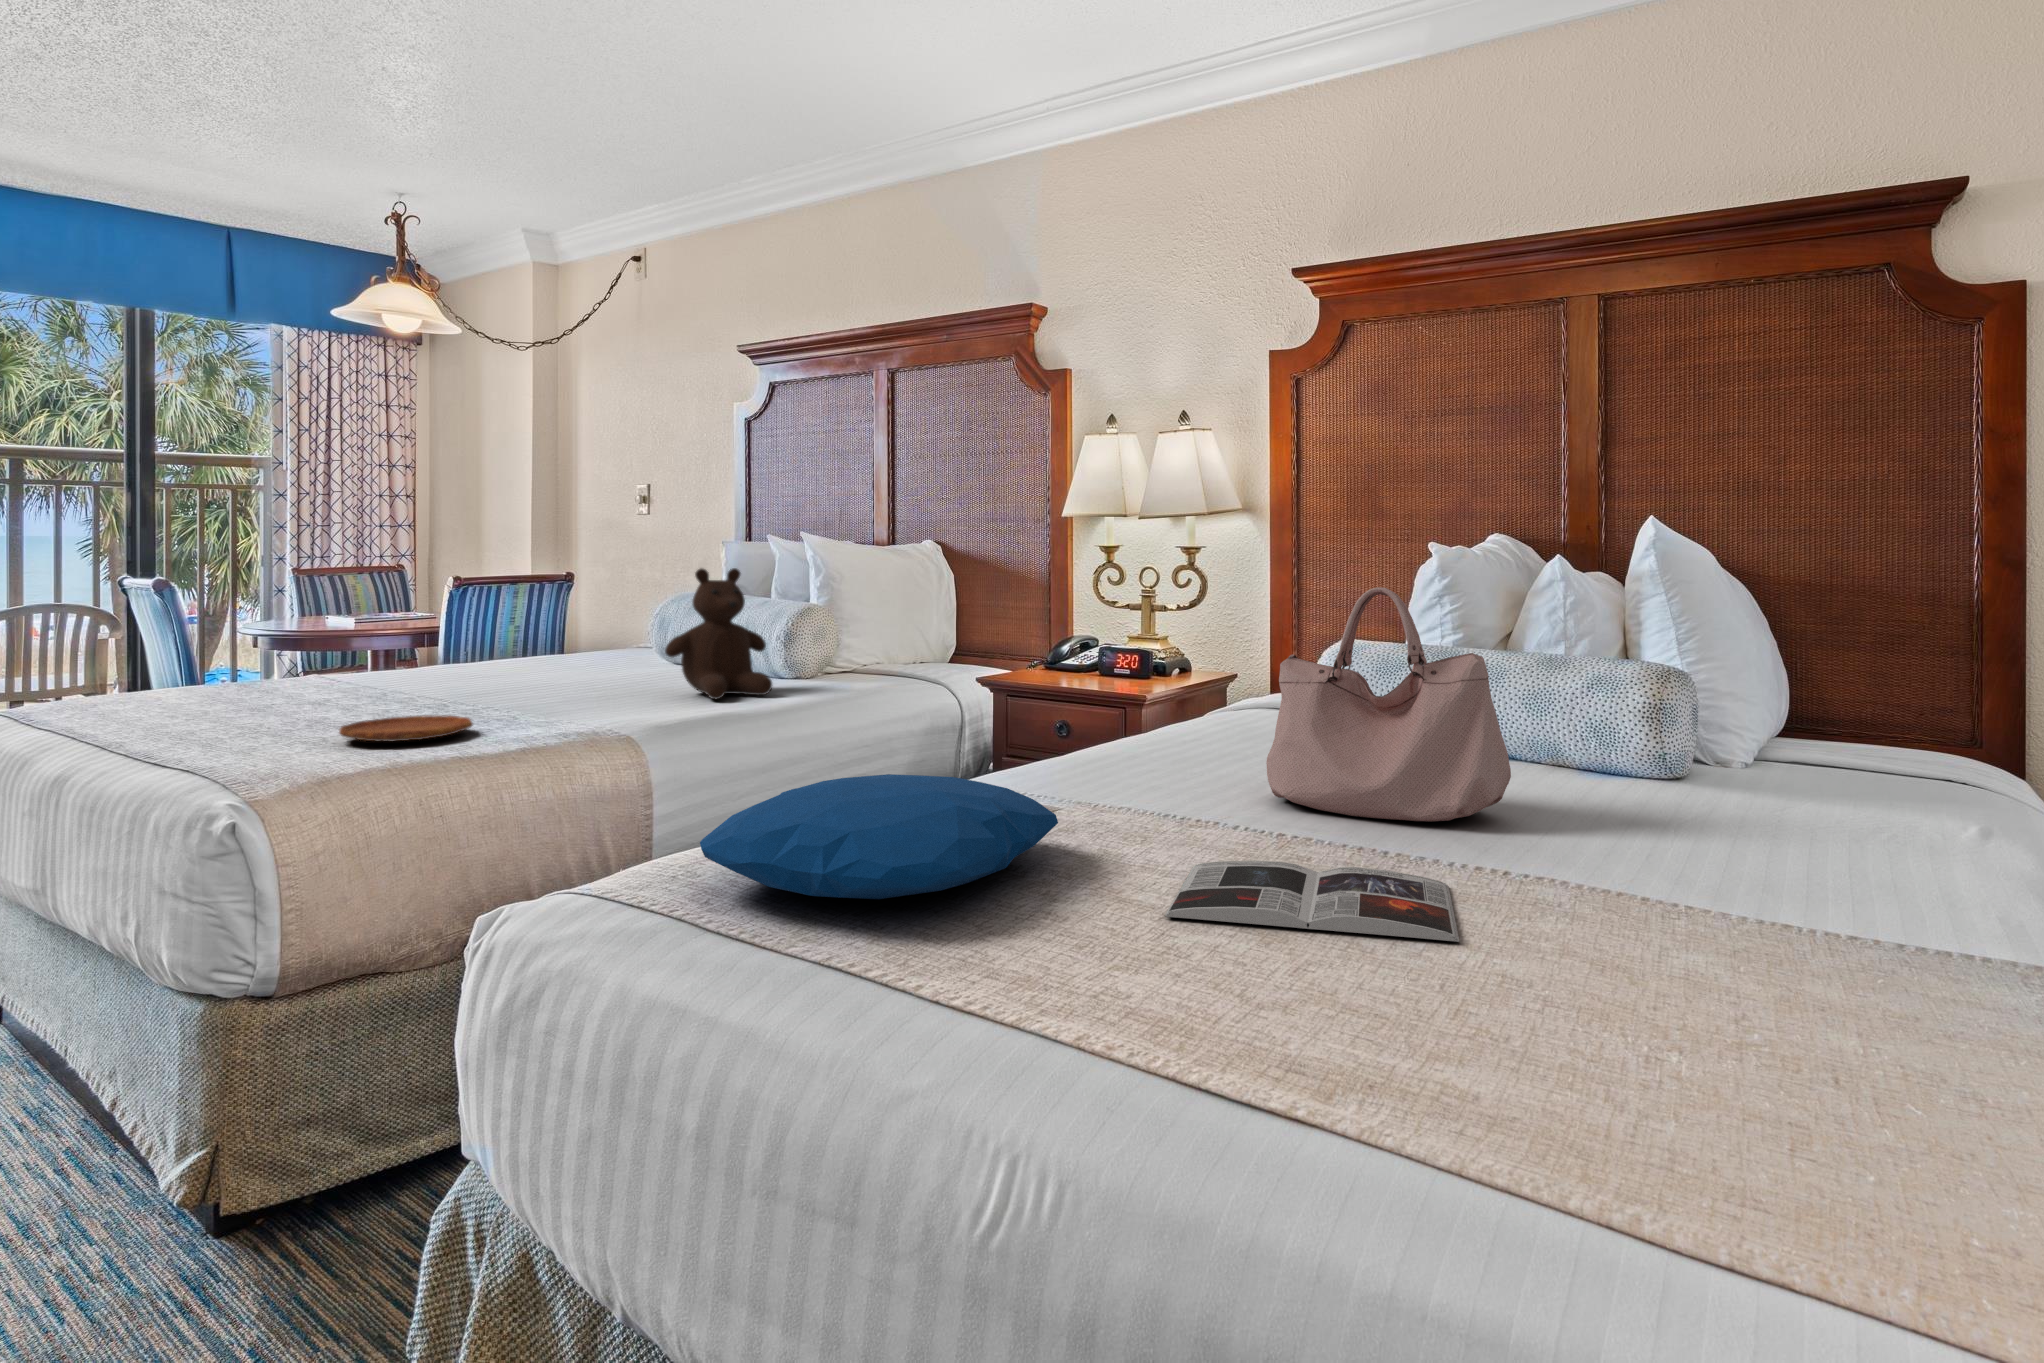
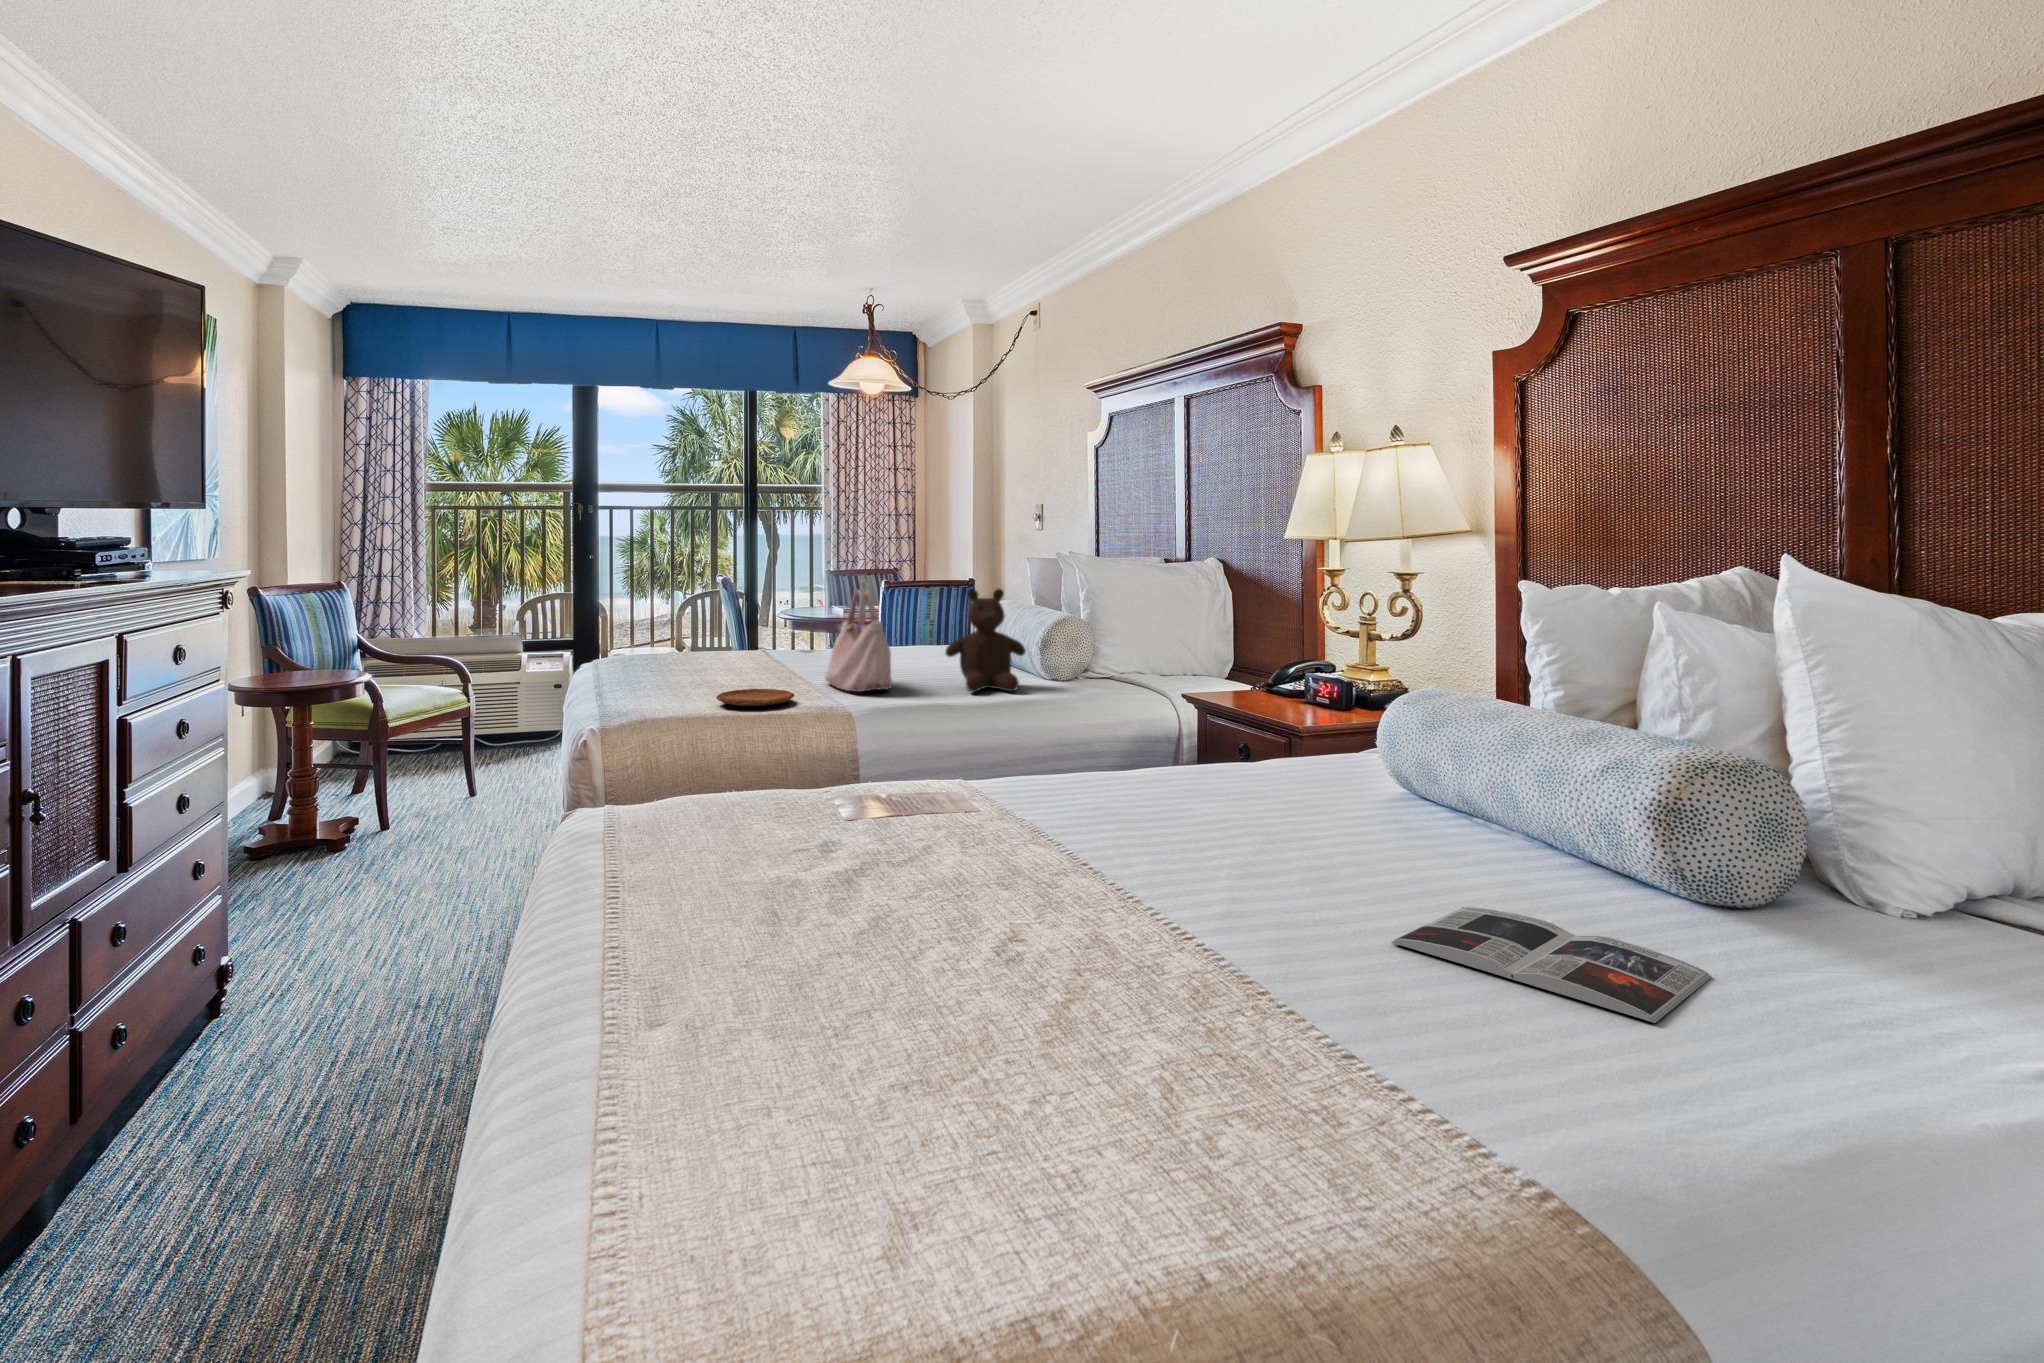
handbag: present [1266,587,1511,822] -> present [825,590,892,692]
pillow: present [700,774,1058,899] -> none [694,765,929,848]
magazine: present [1165,860,1459,942] -> present [1392,907,1712,1023]

